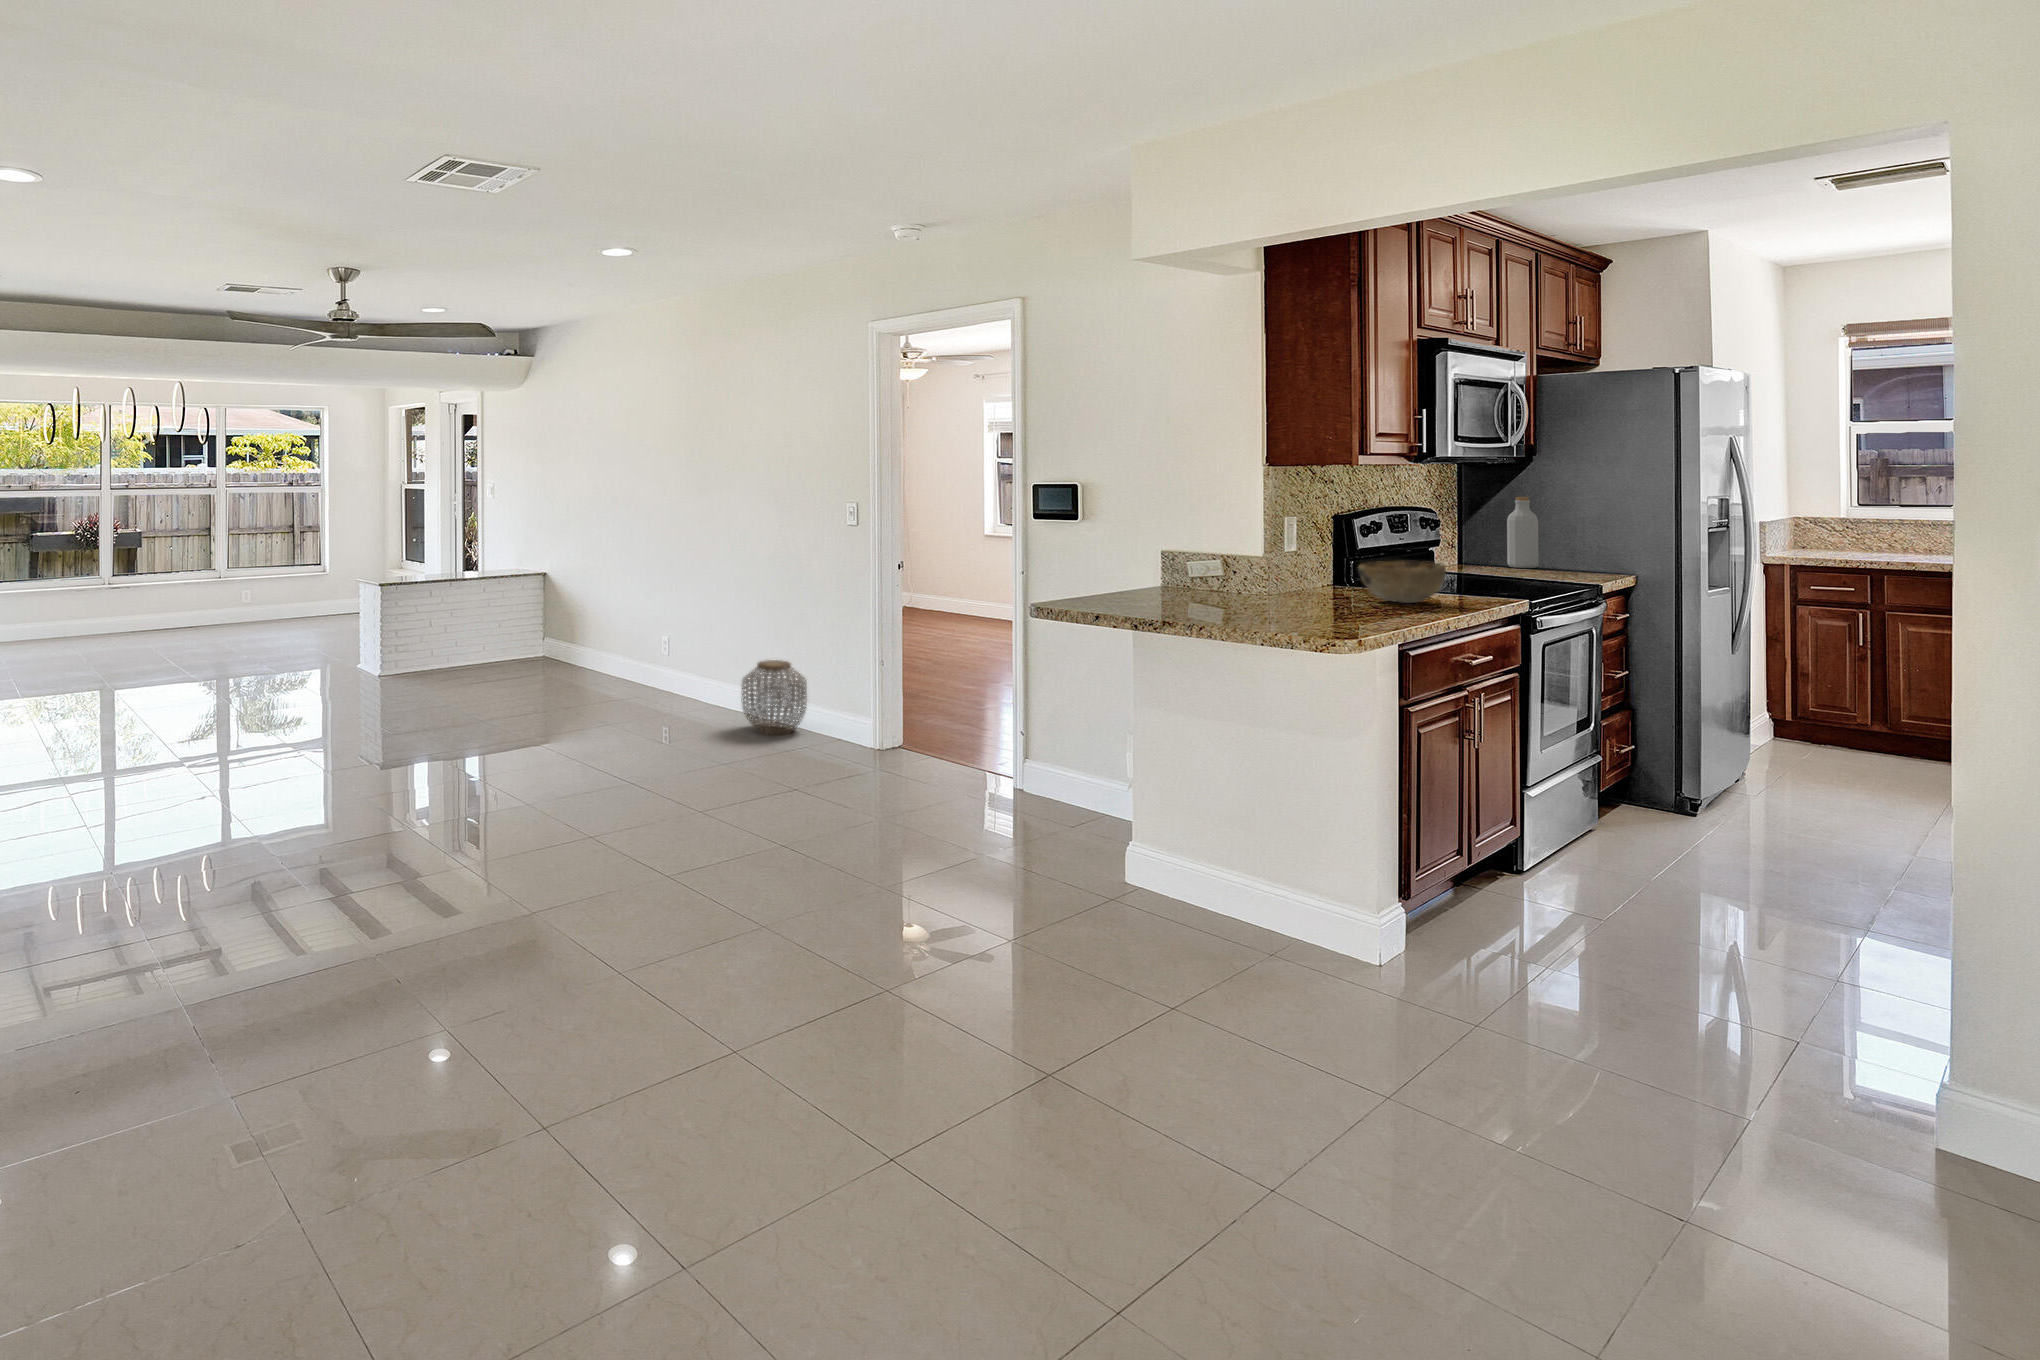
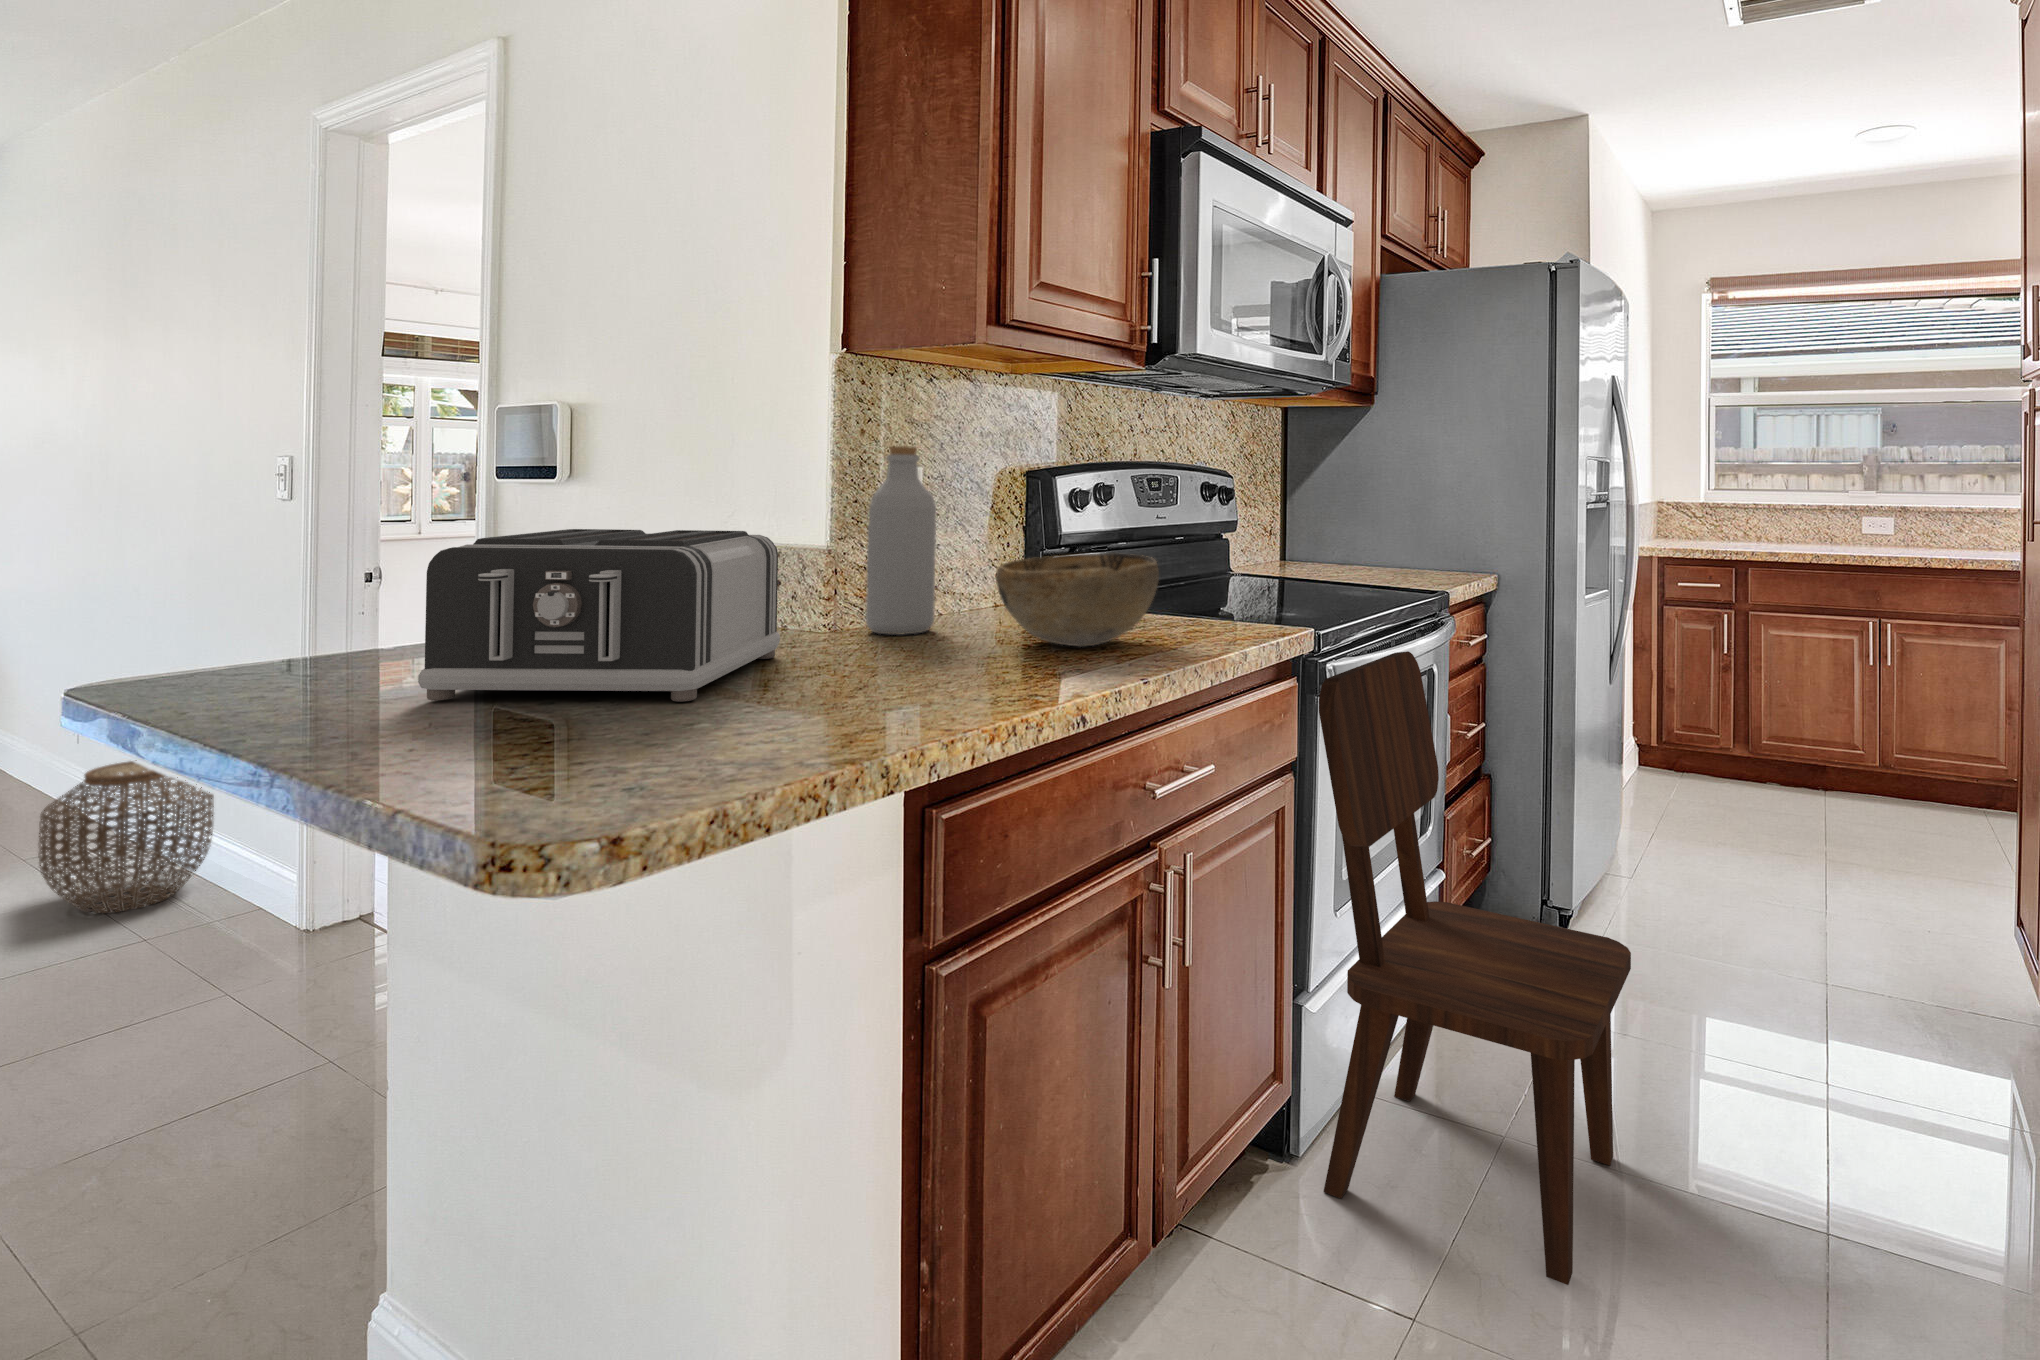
bottle: present [1507,497,1539,568] -> present [866,446,936,635]
toaster: none [1171,549,1283,614] -> present [418,529,780,702]
dining chair: none [1531,616,1731,917] -> present [1319,651,1631,1285]

